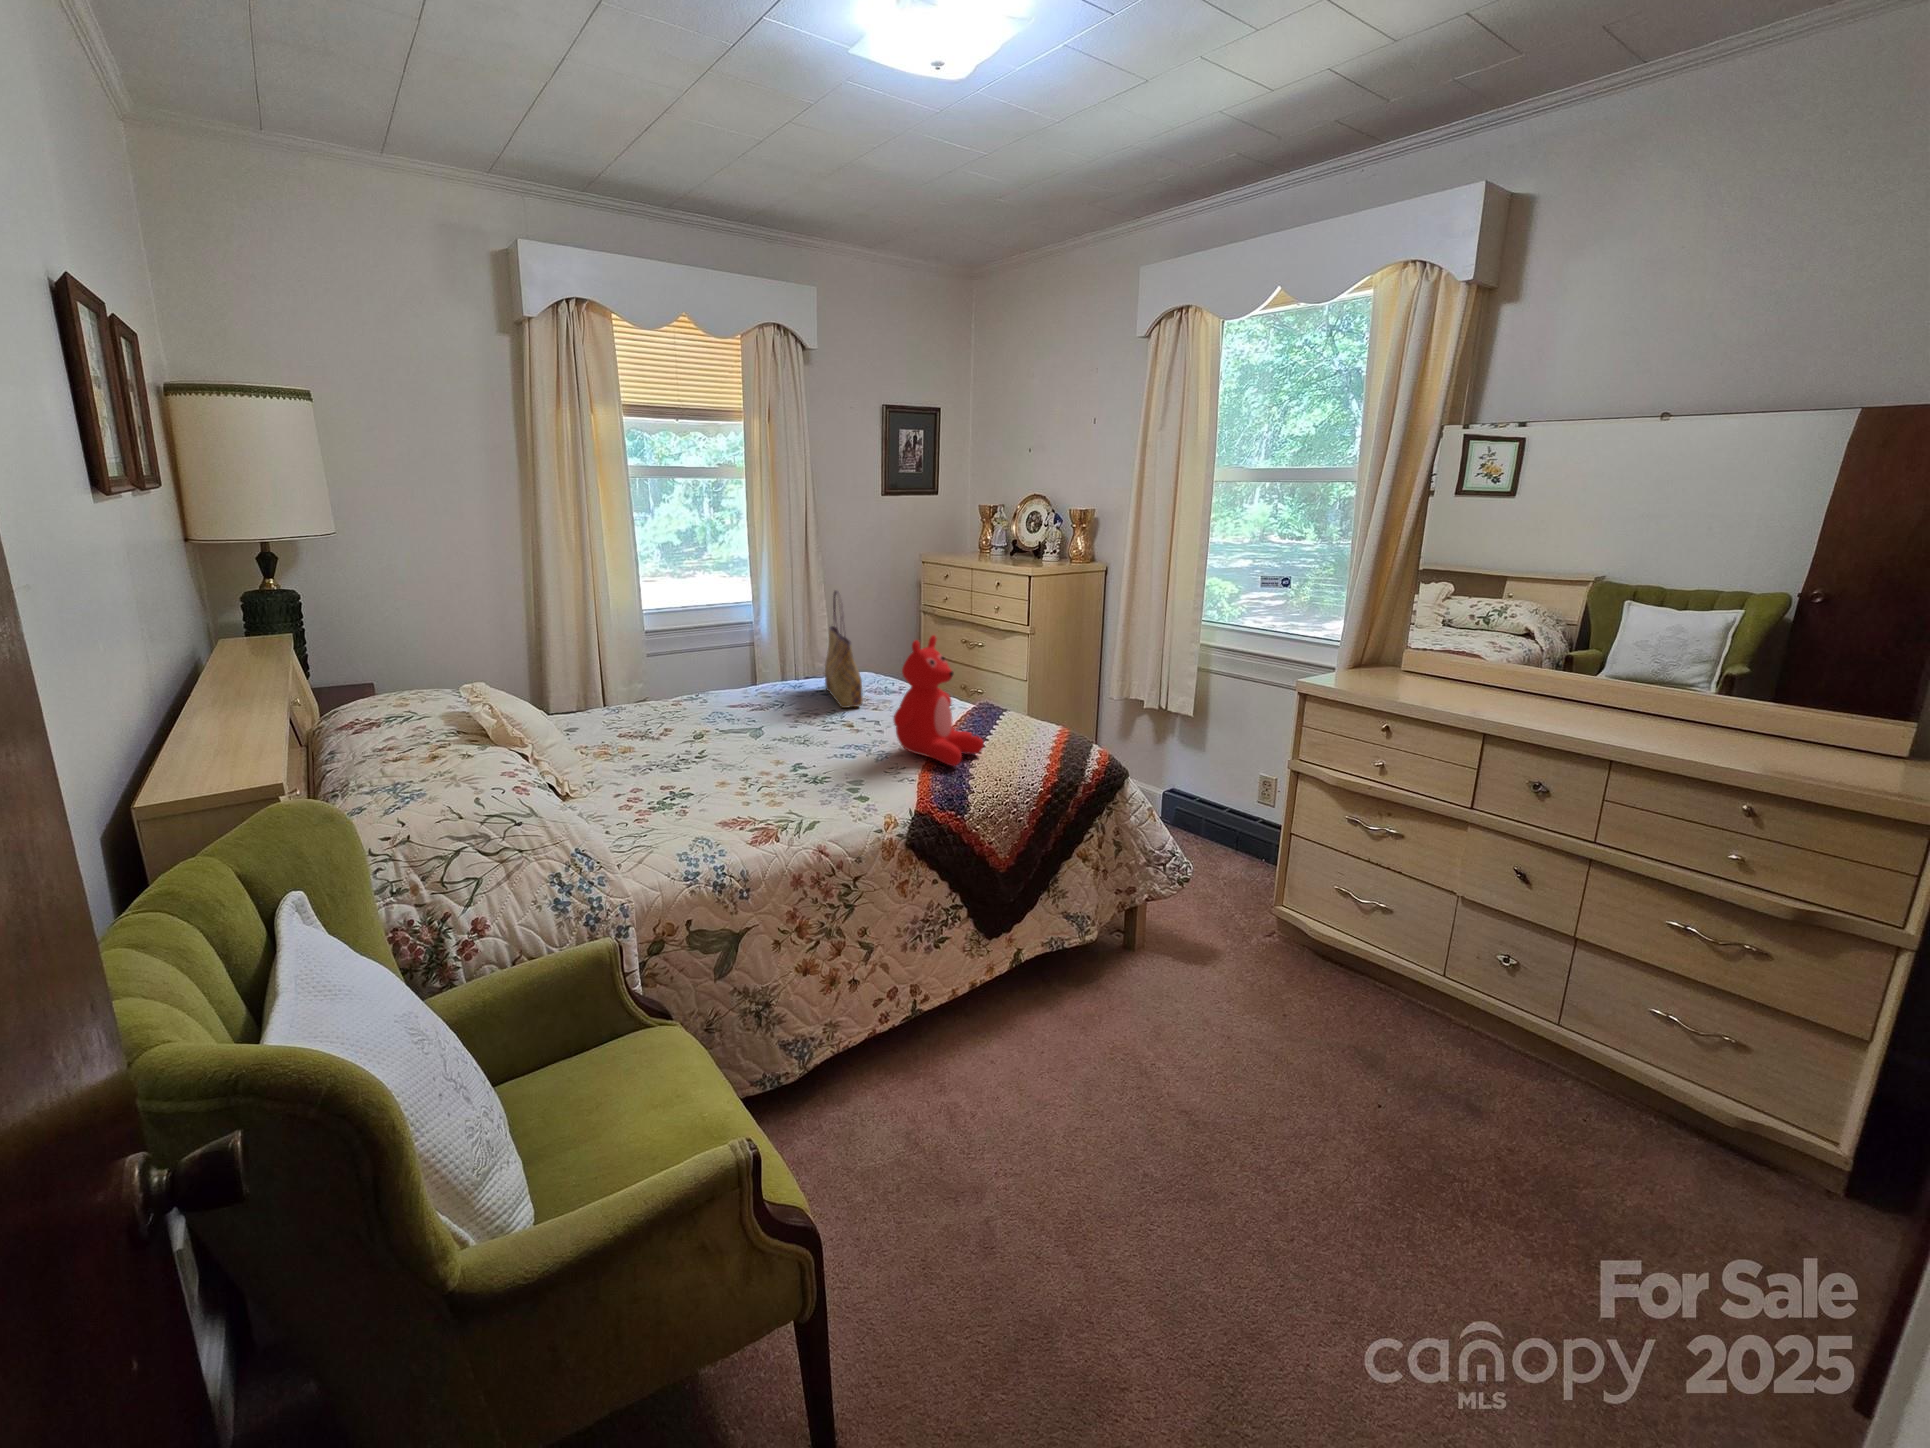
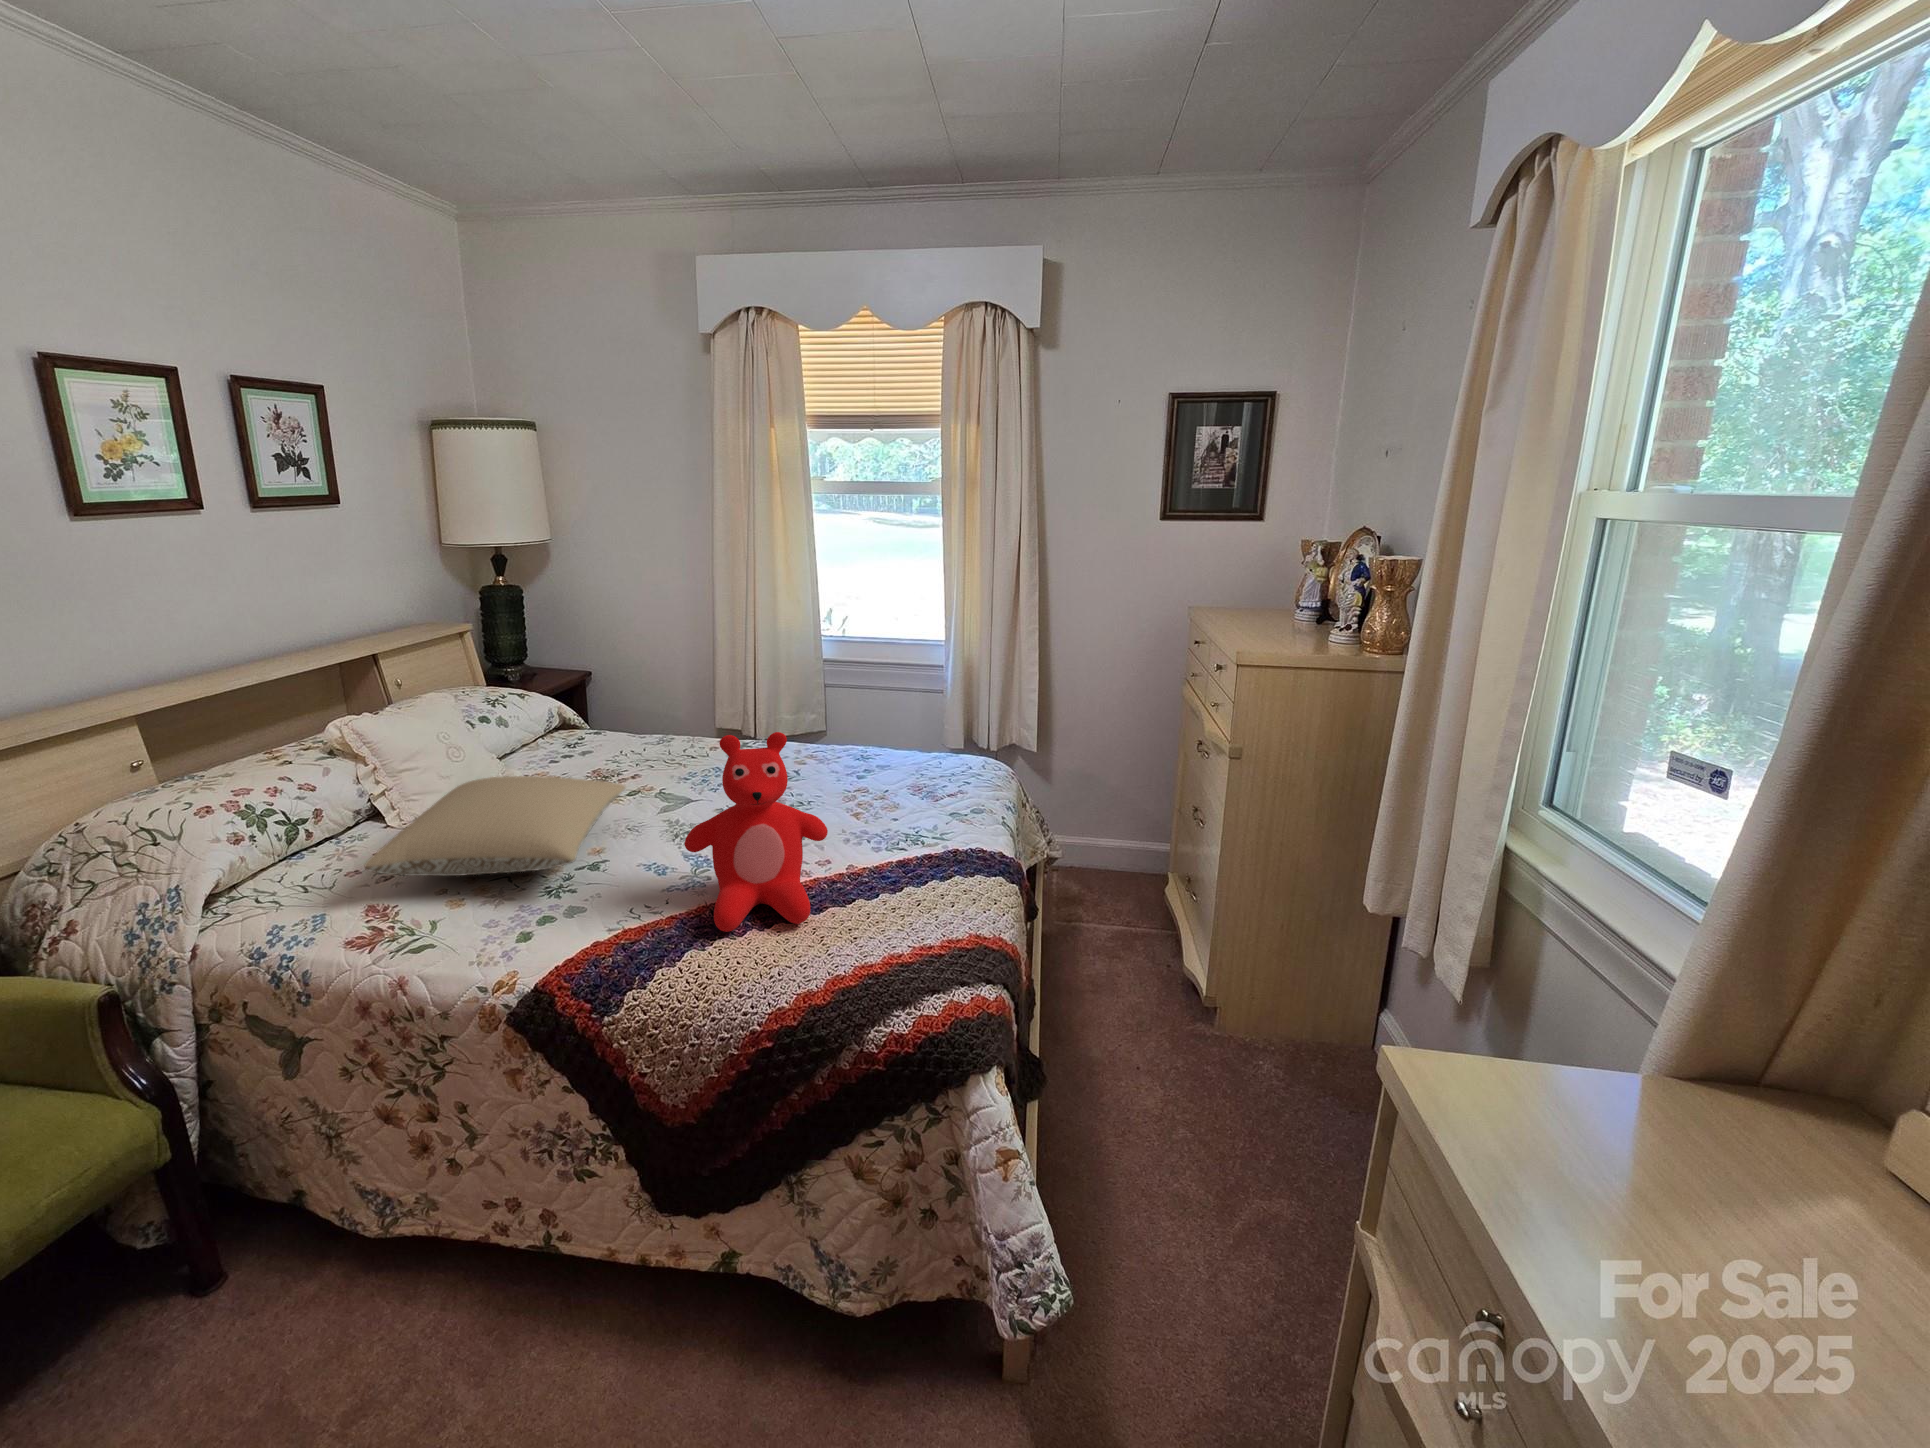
tote bag: present [825,590,863,708] -> none [829,644,907,800]
pillow: none [619,717,839,798] -> present [365,776,625,876]

